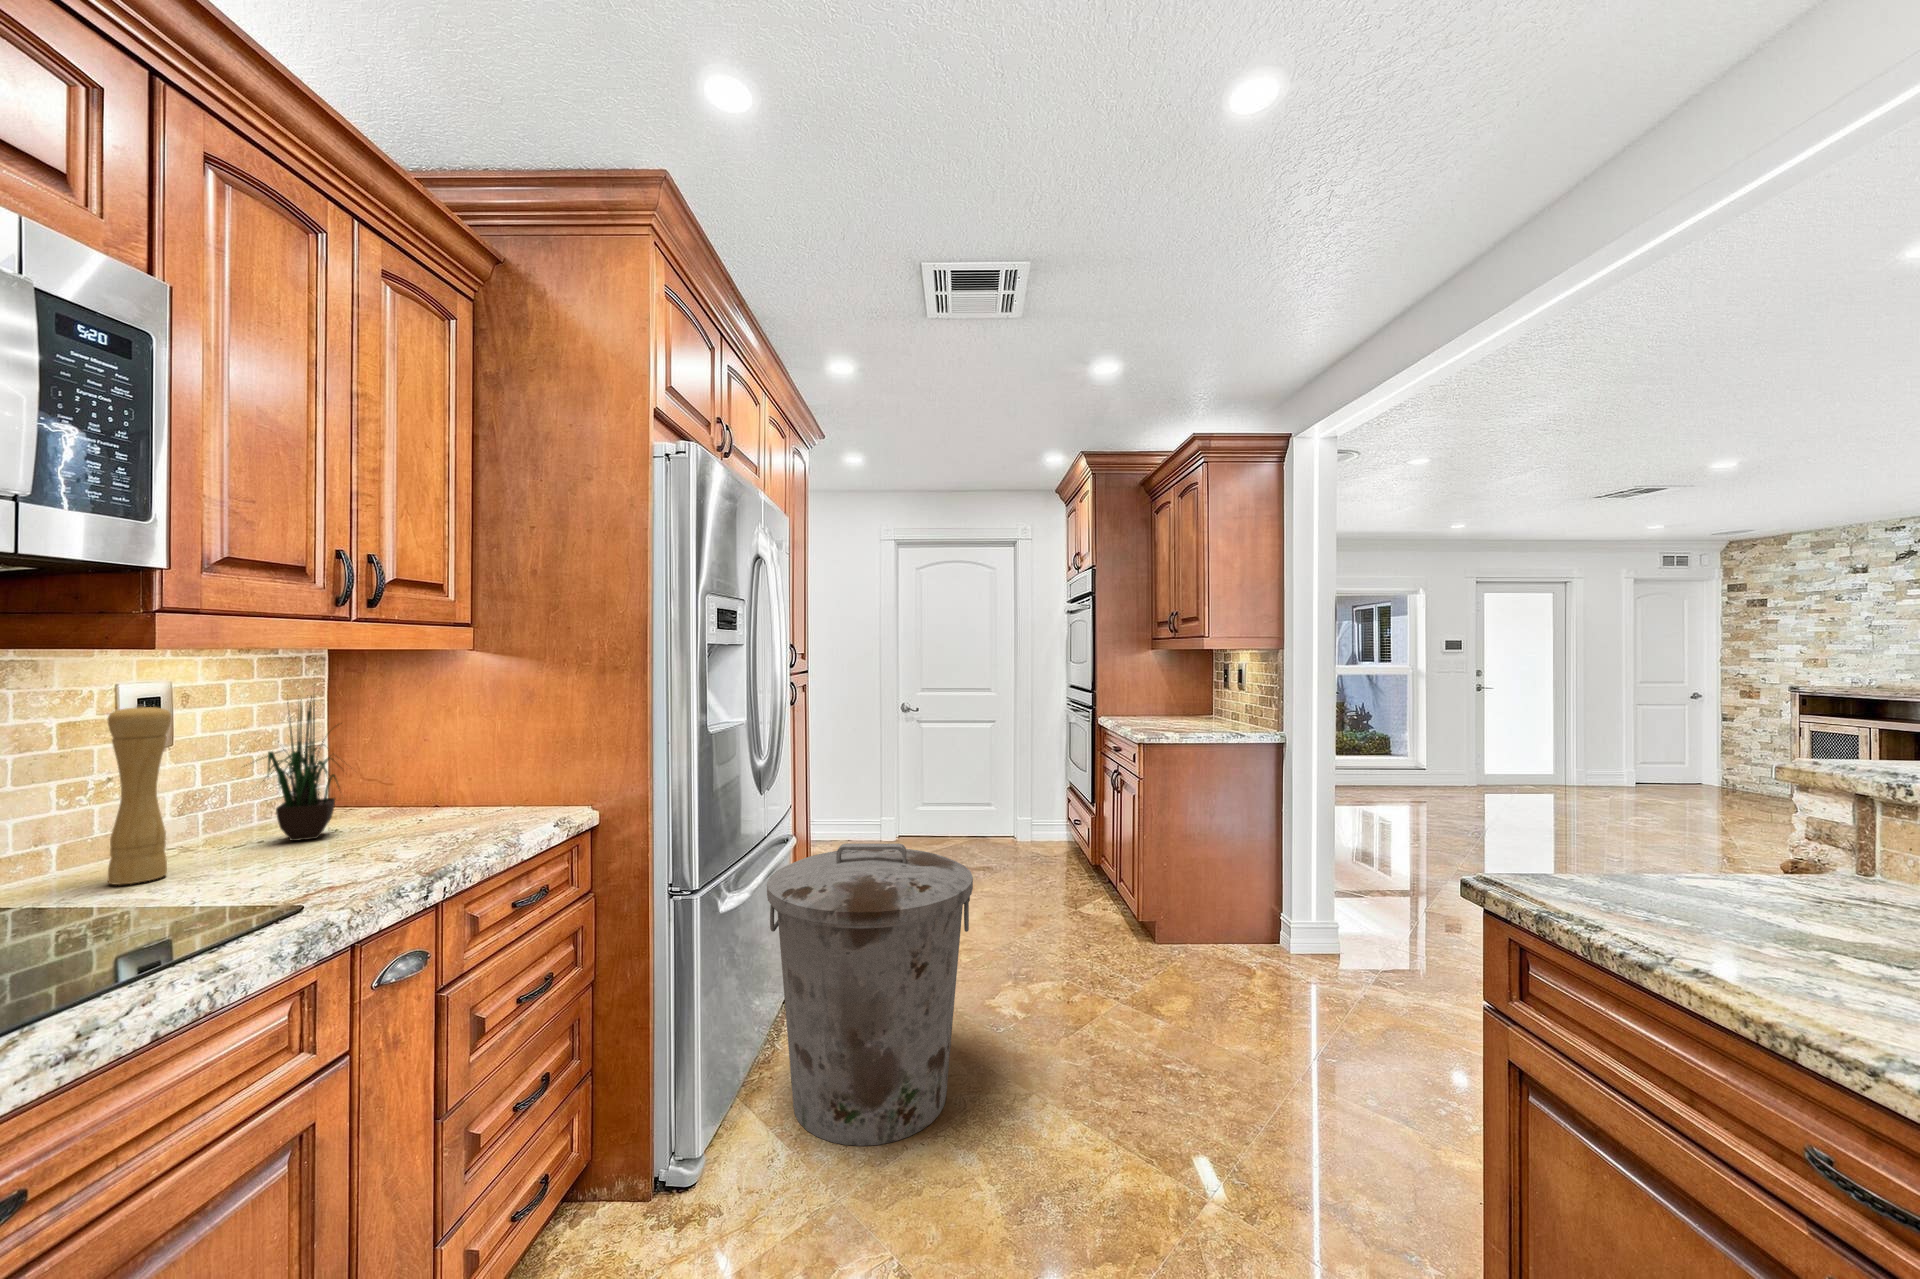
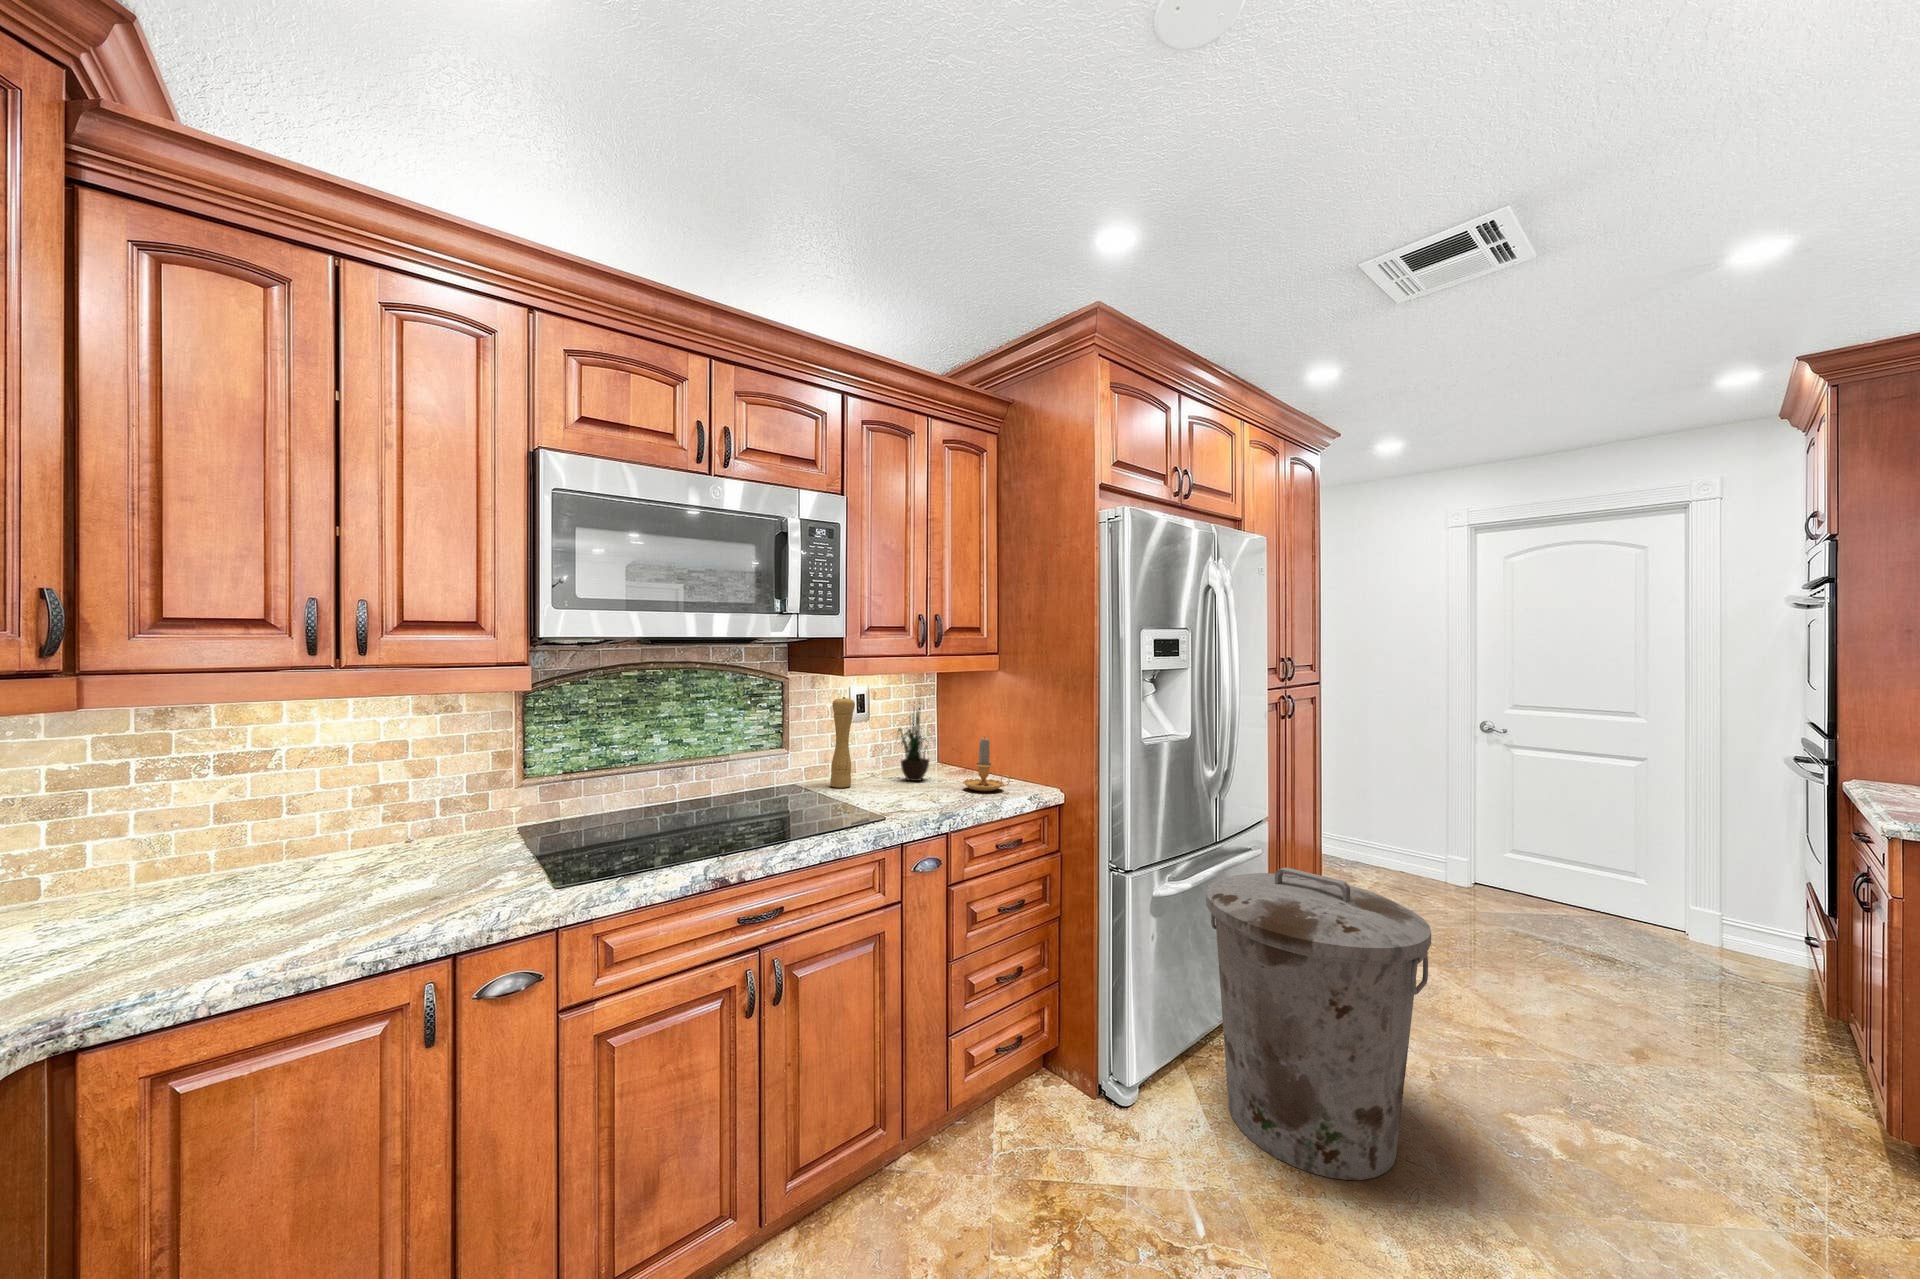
candle: none [425,746,515,832] -> present [963,738,1010,791]

